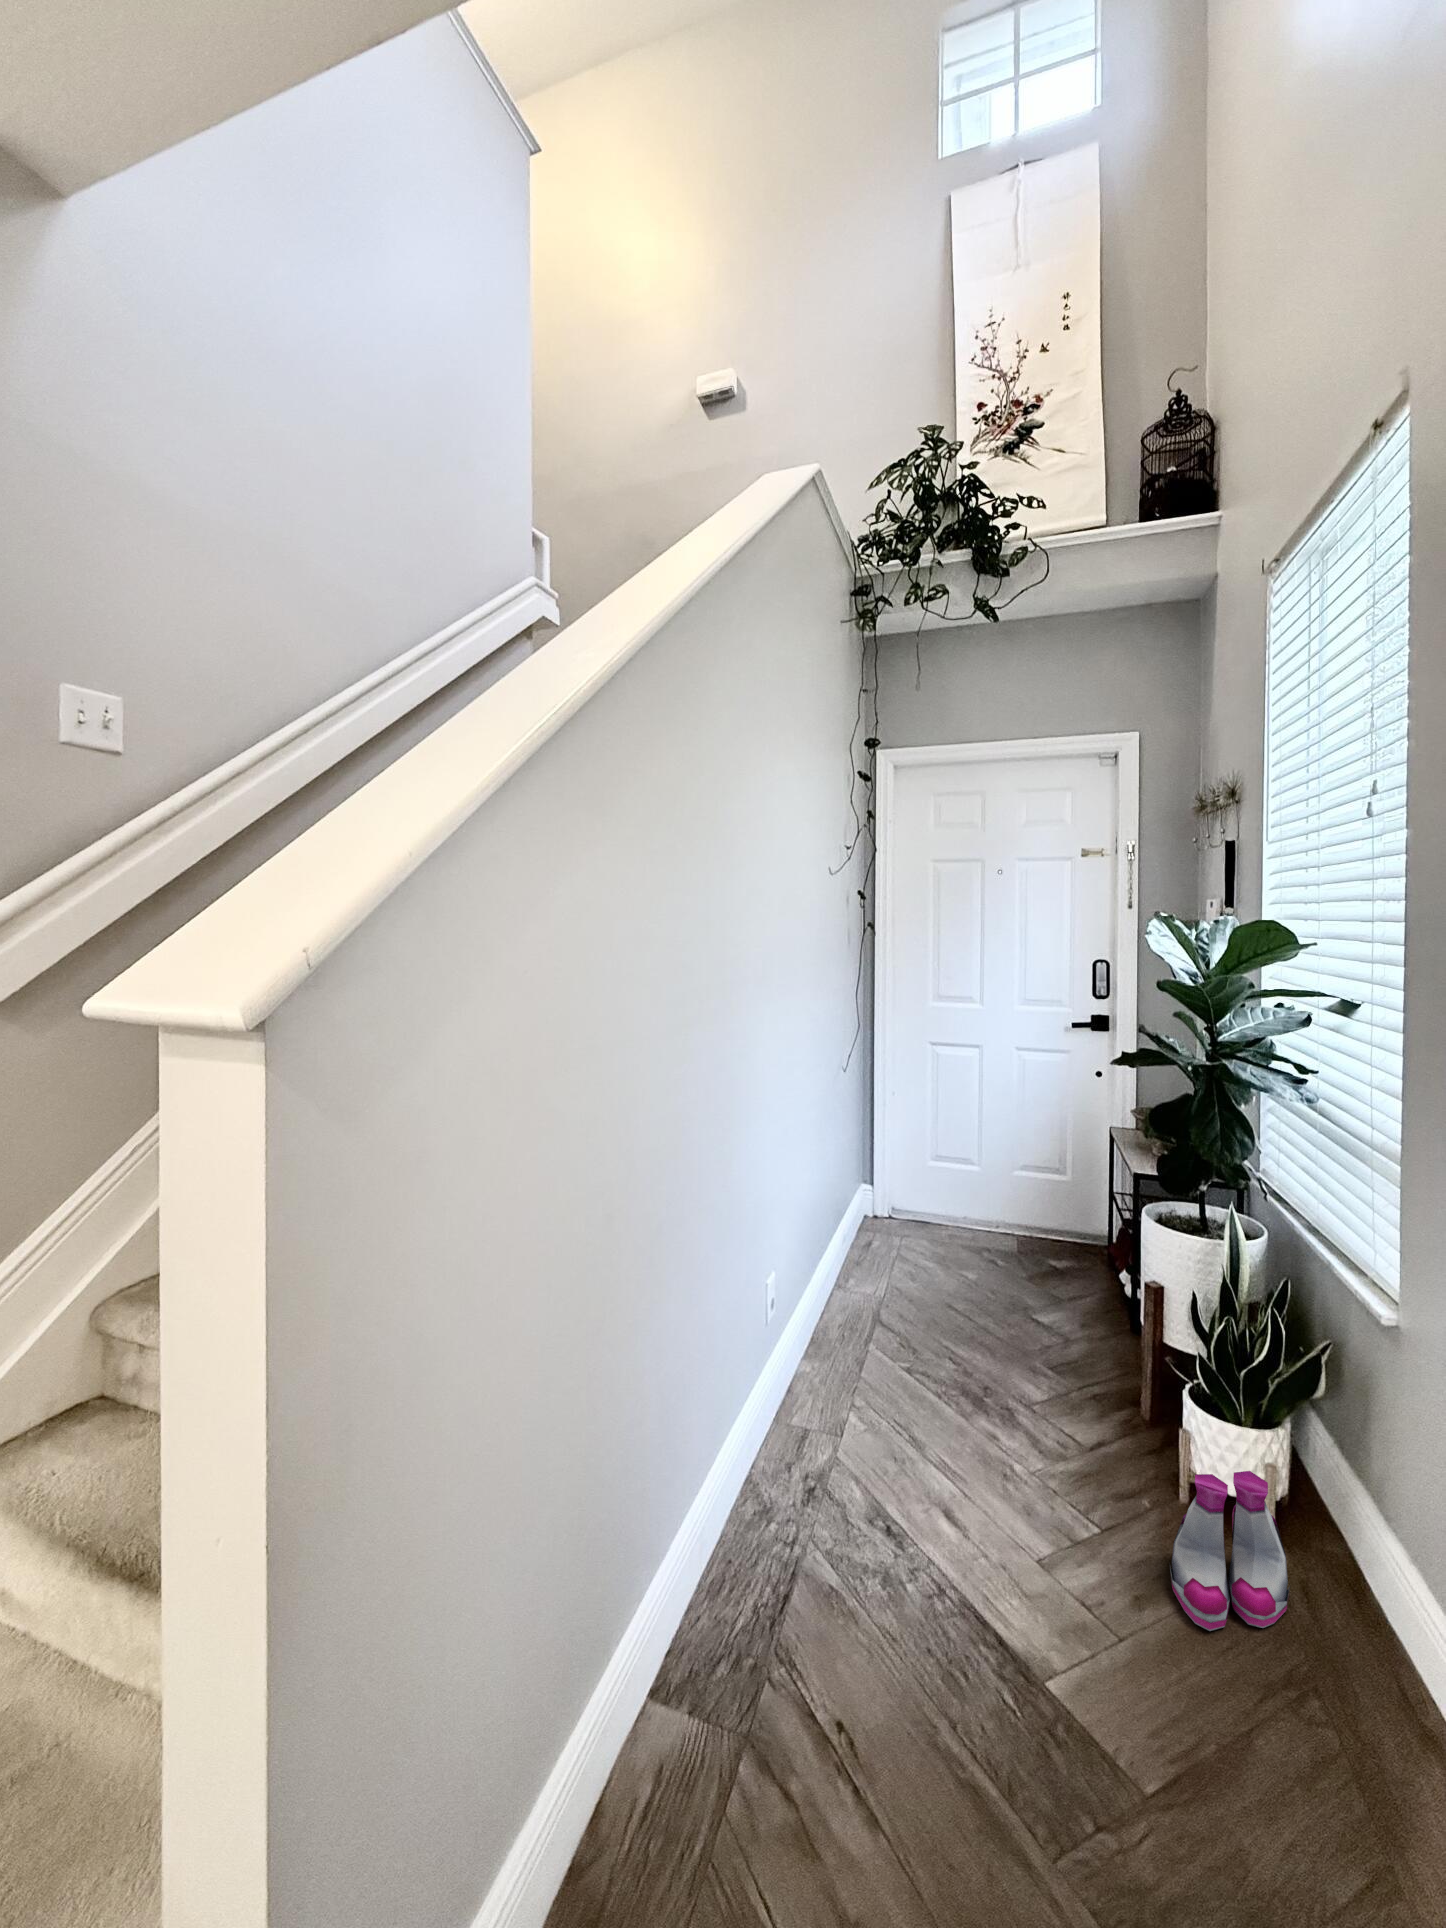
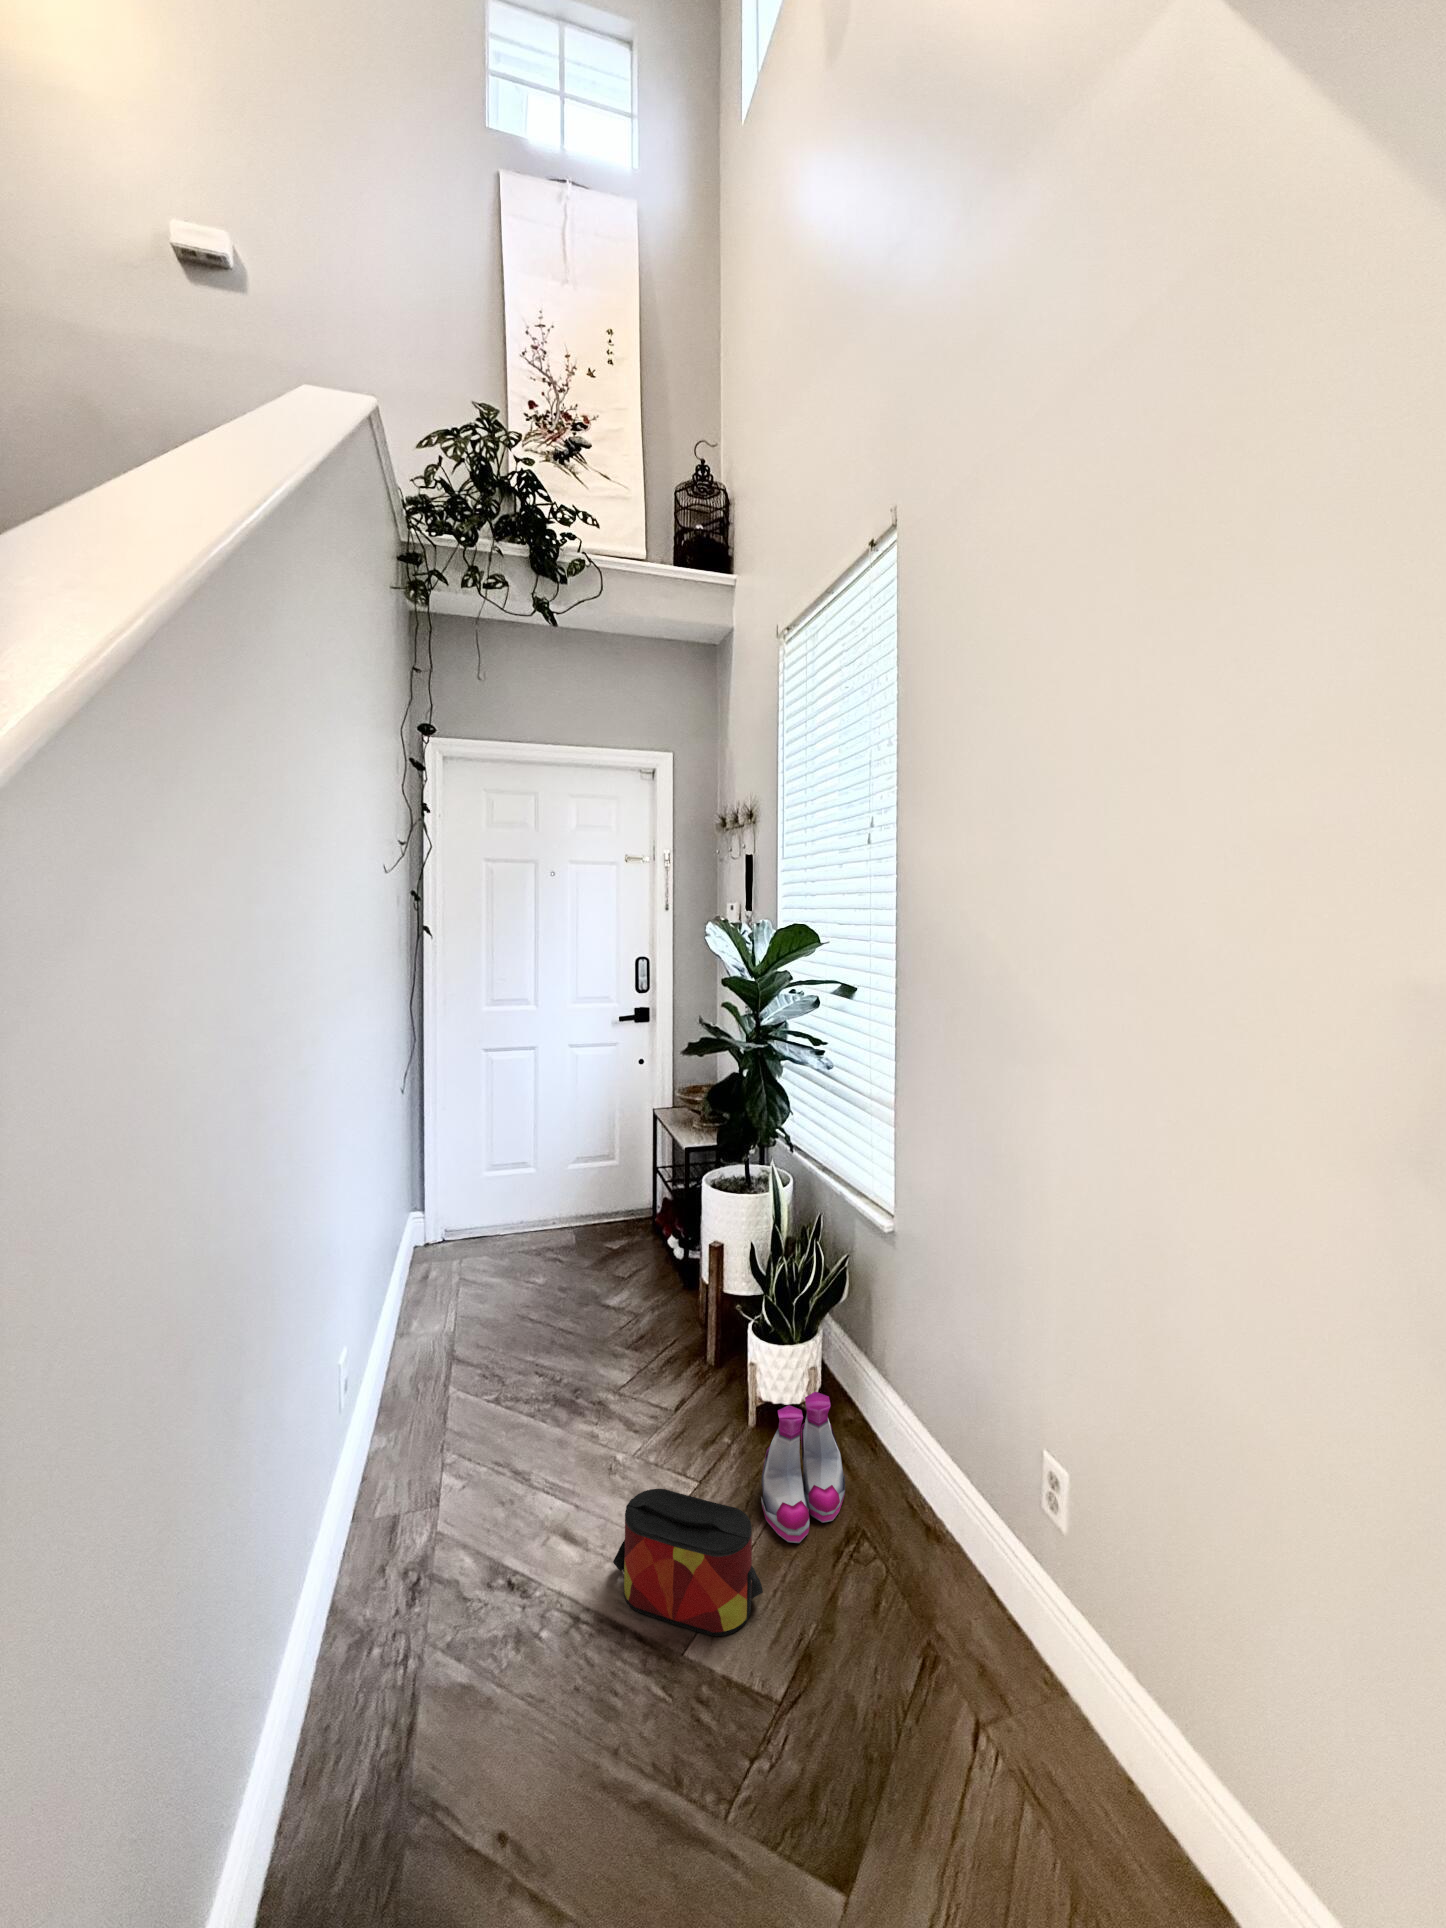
bag: none [986,1496,1145,1680] -> present [613,1489,763,1636]

